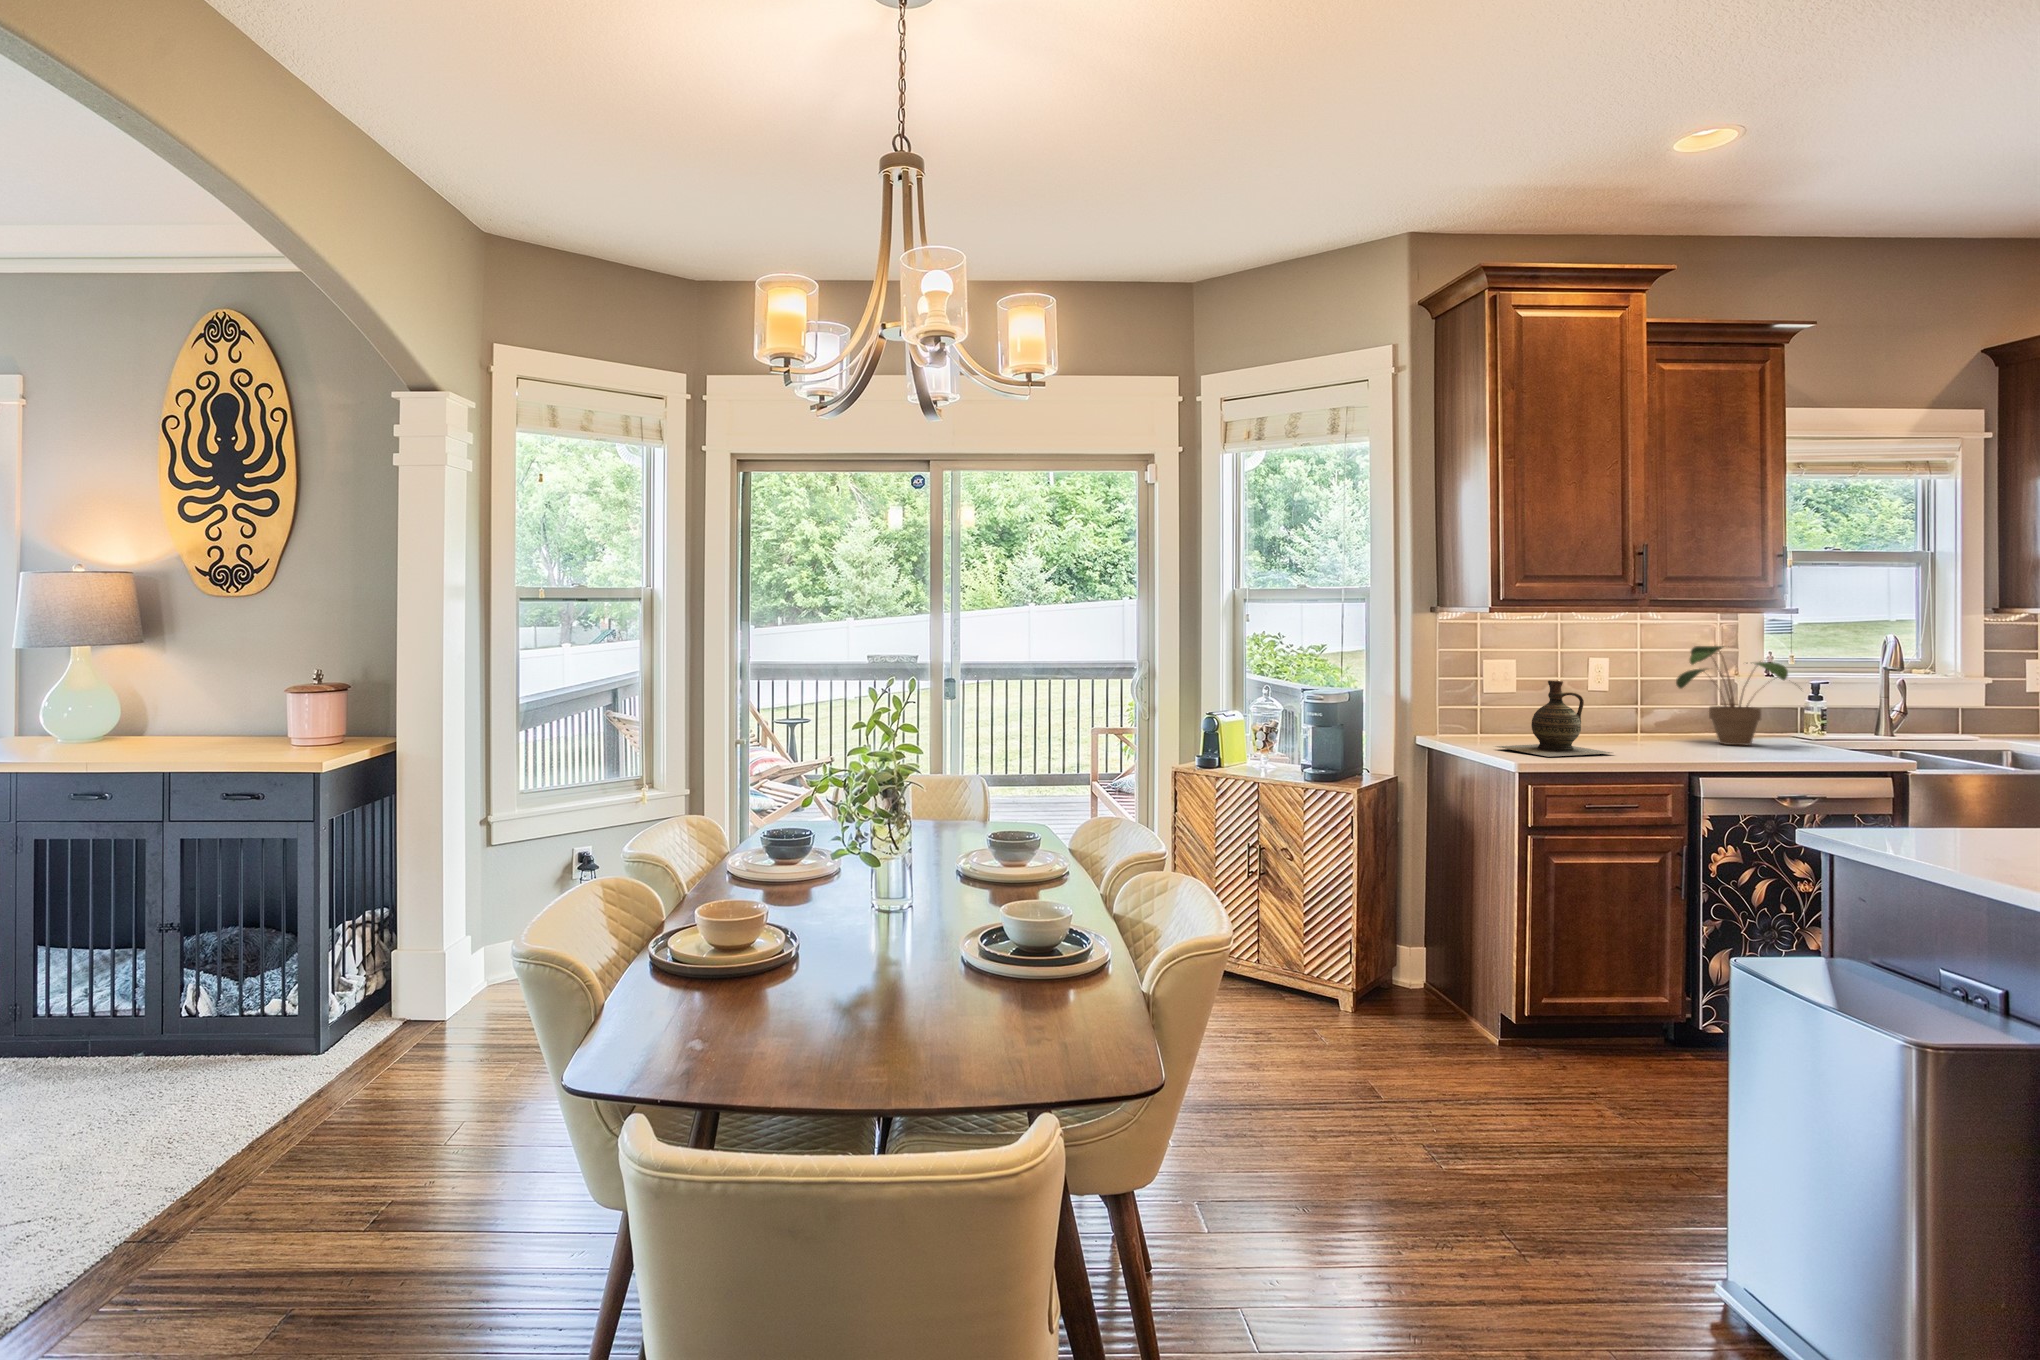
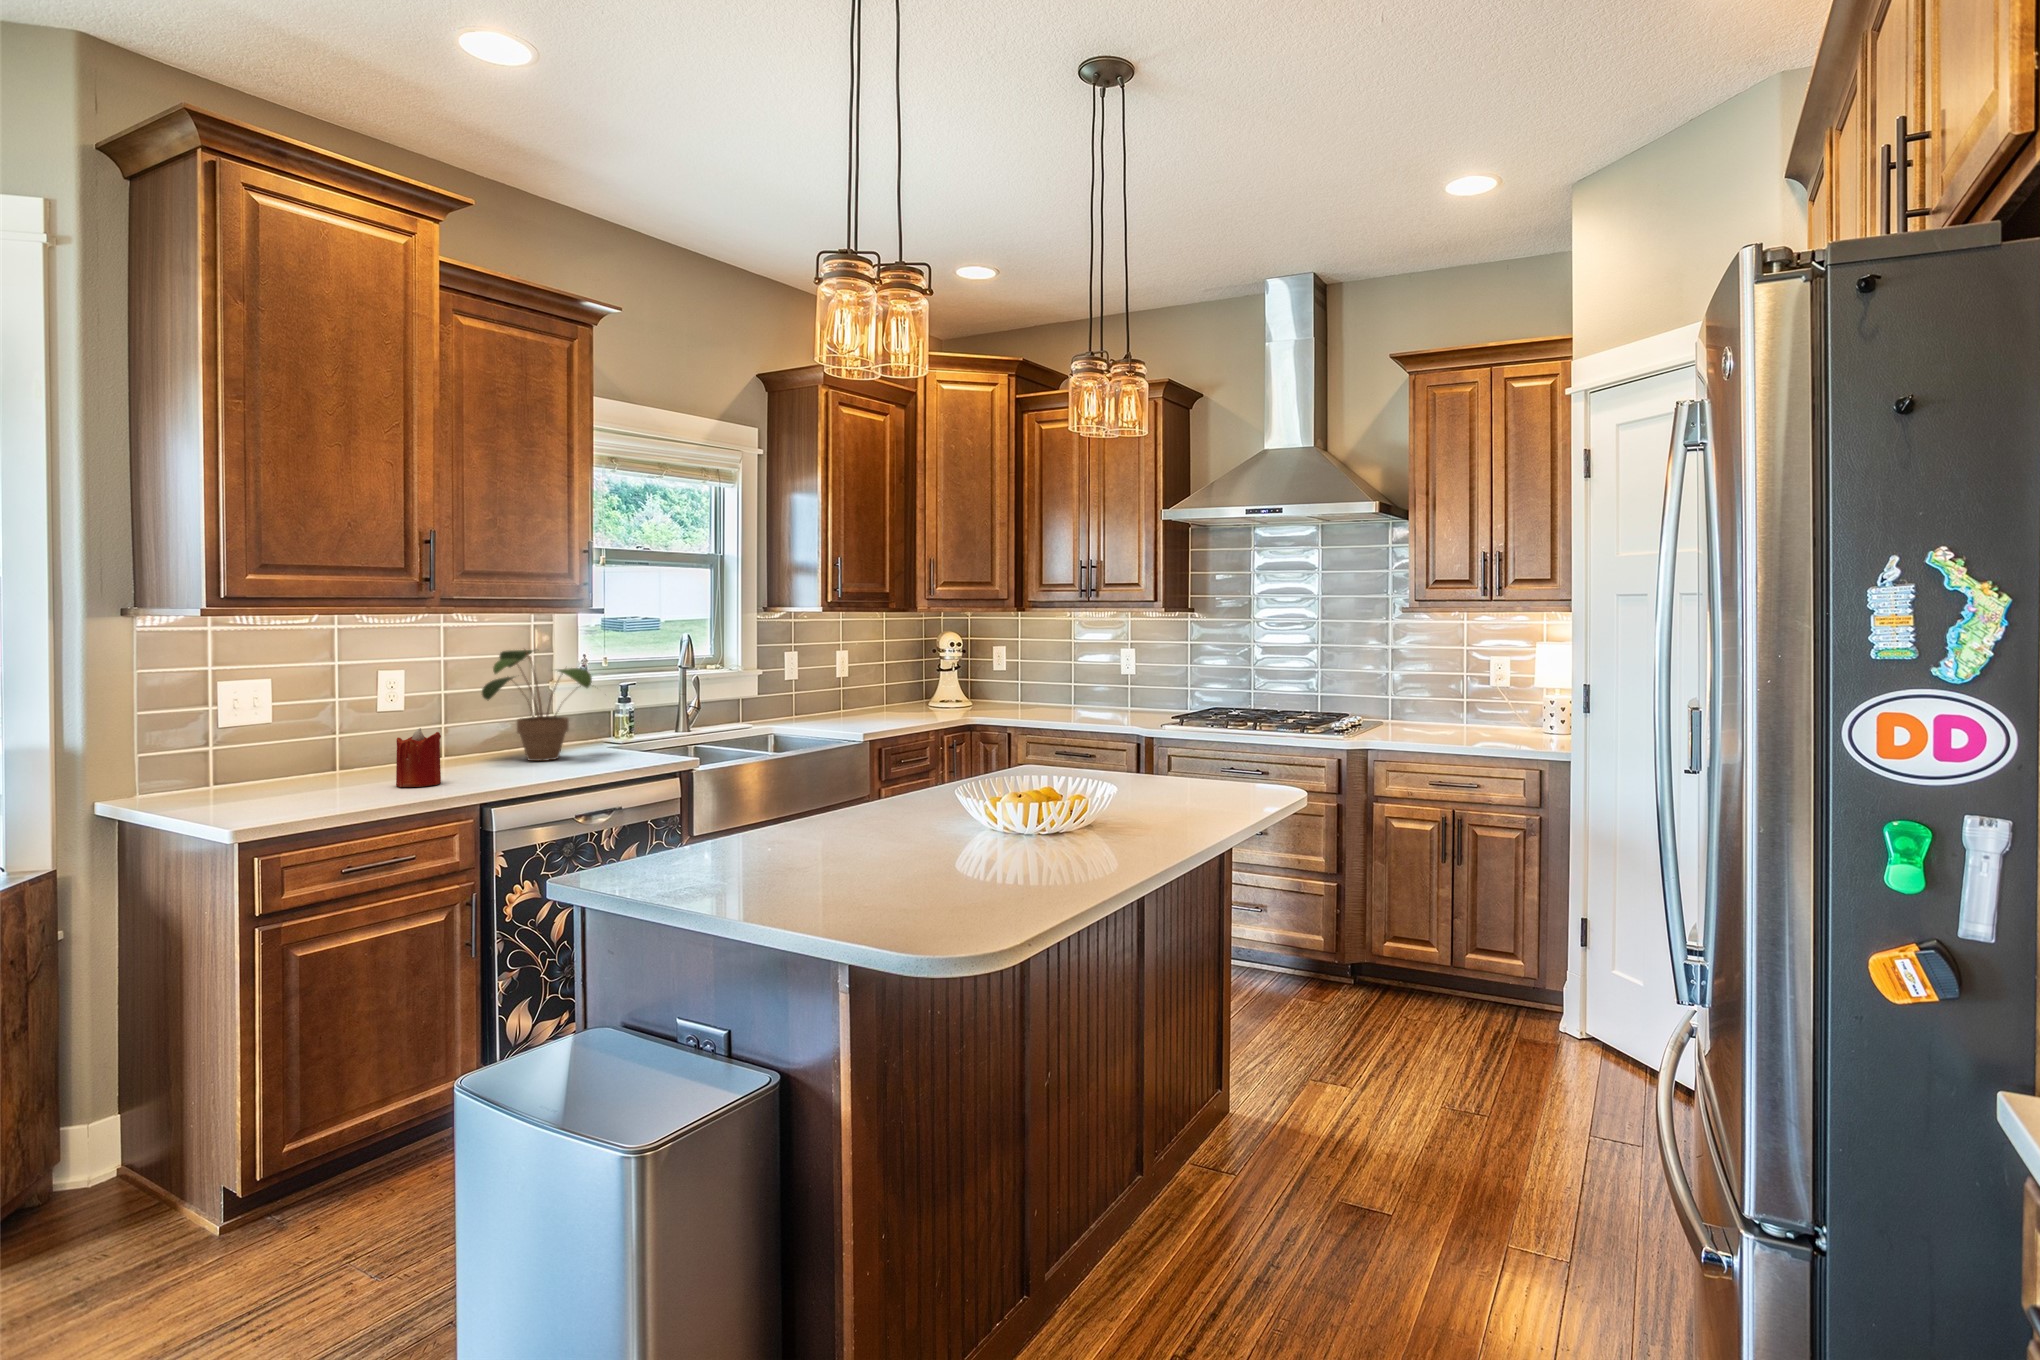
ceramic jug: present [1495,681,1612,757] -> none [215,707,391,815]
candle: none [1613,704,1650,751] -> present [396,728,441,787]

